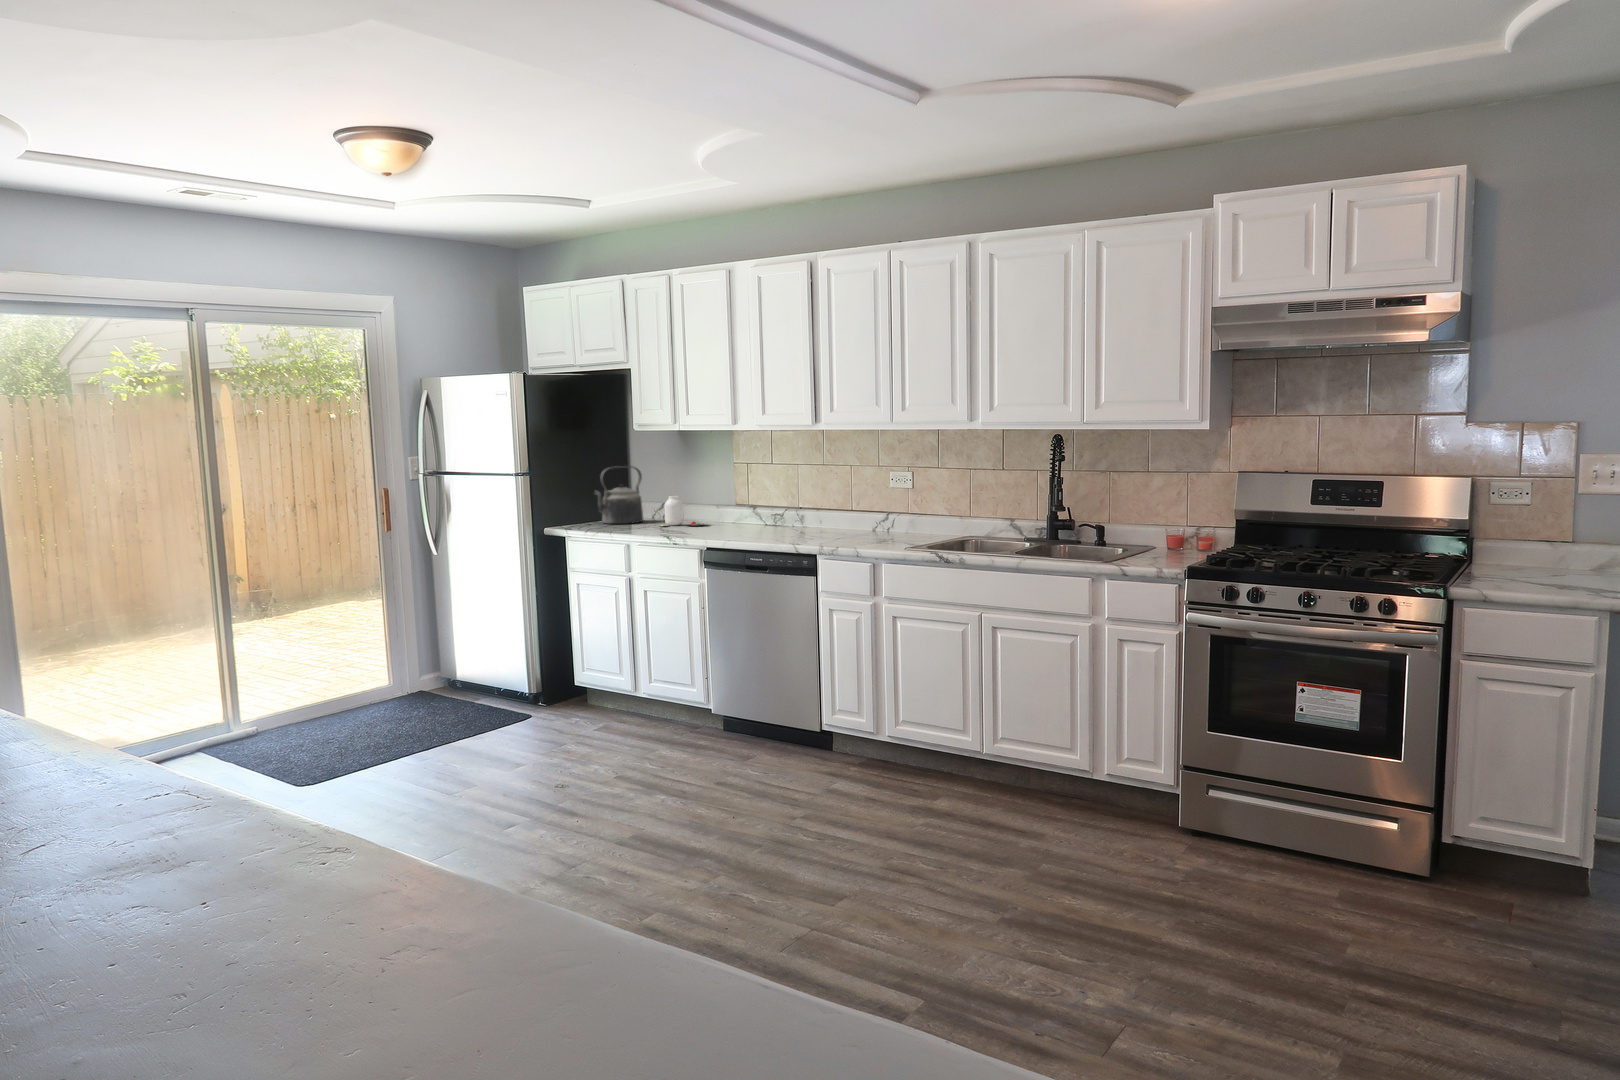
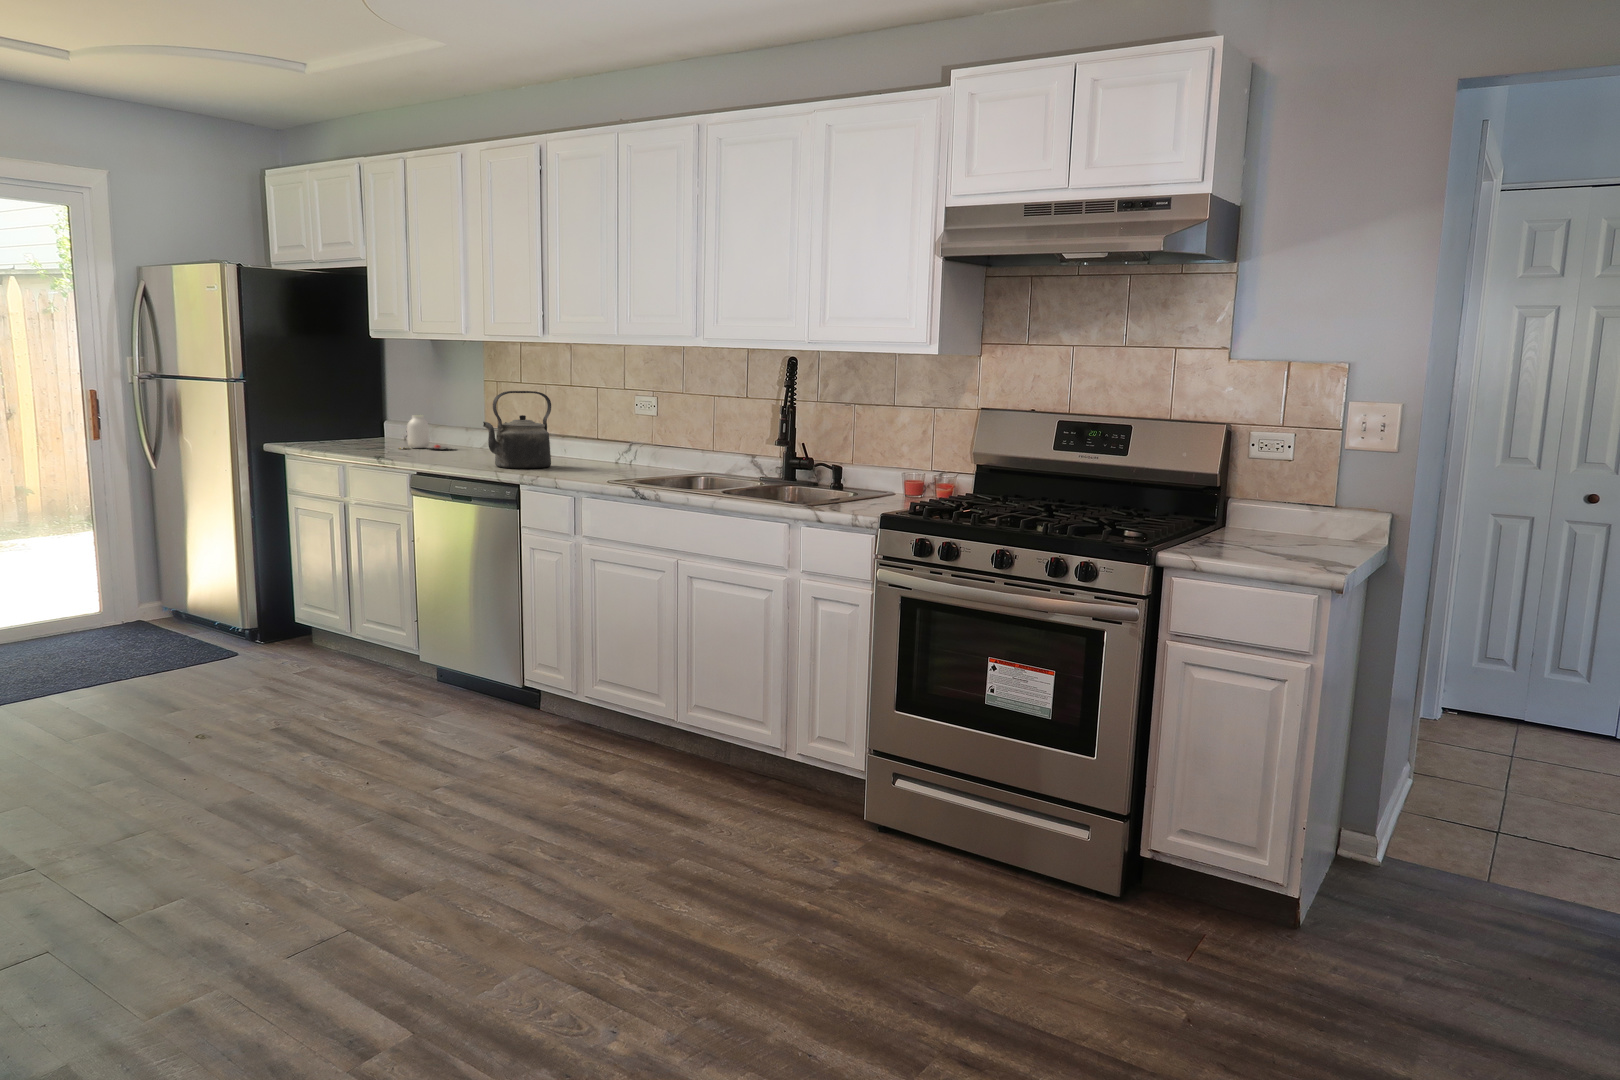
kettle: present [594,466,643,524] -> present [483,391,551,469]

